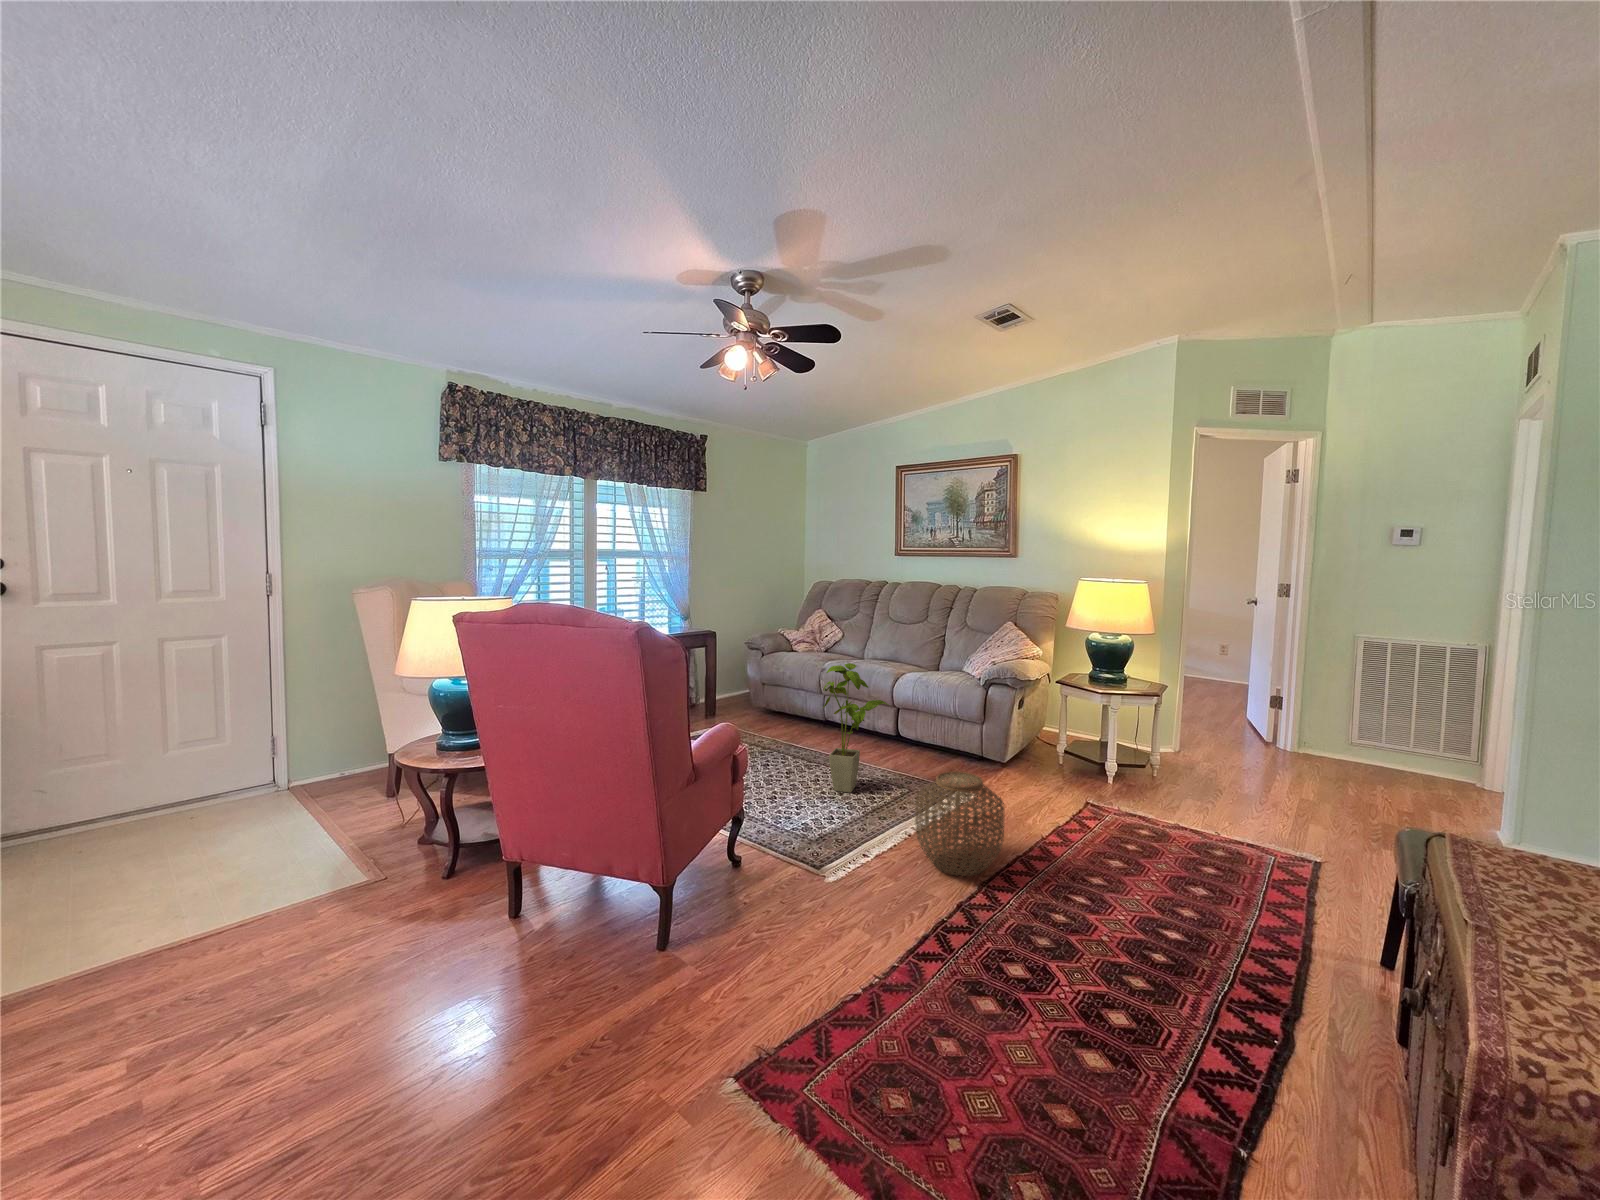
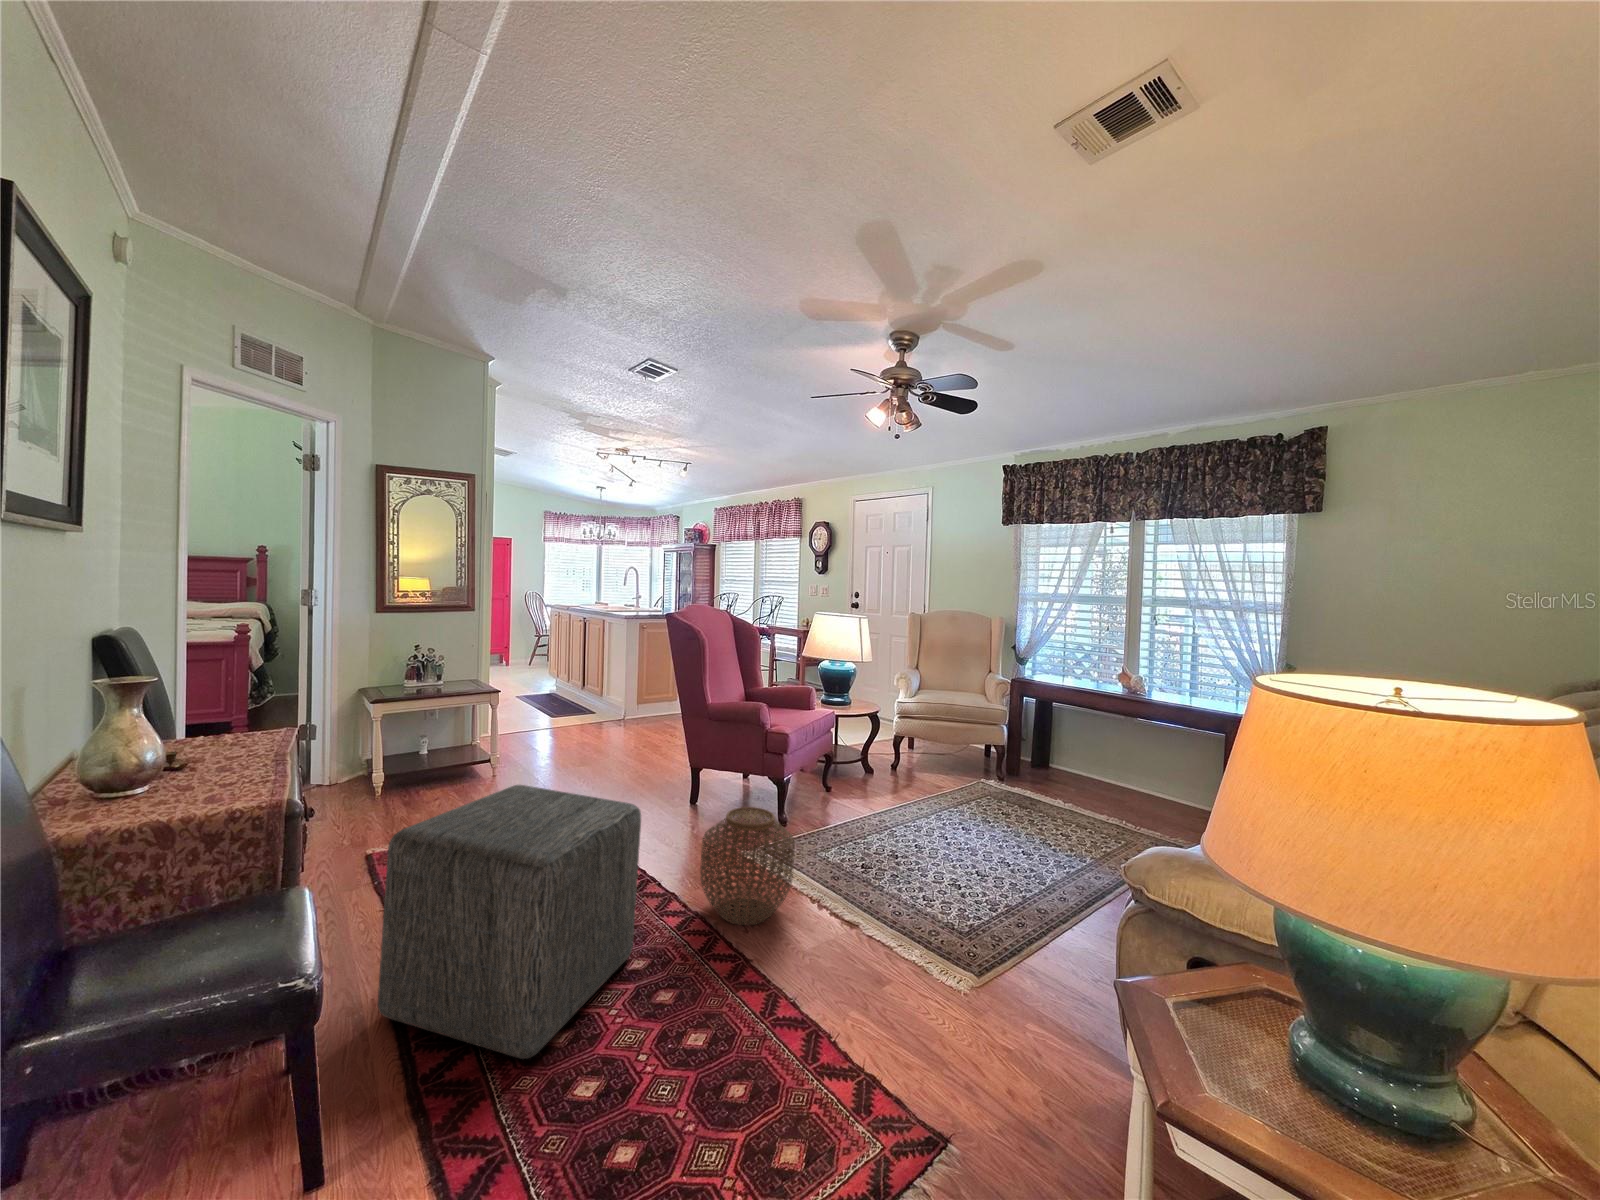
house plant: present [823,663,889,793] -> none [913,719,991,891]
ottoman: none [1075,772,1323,1010] -> present [378,785,641,1059]

